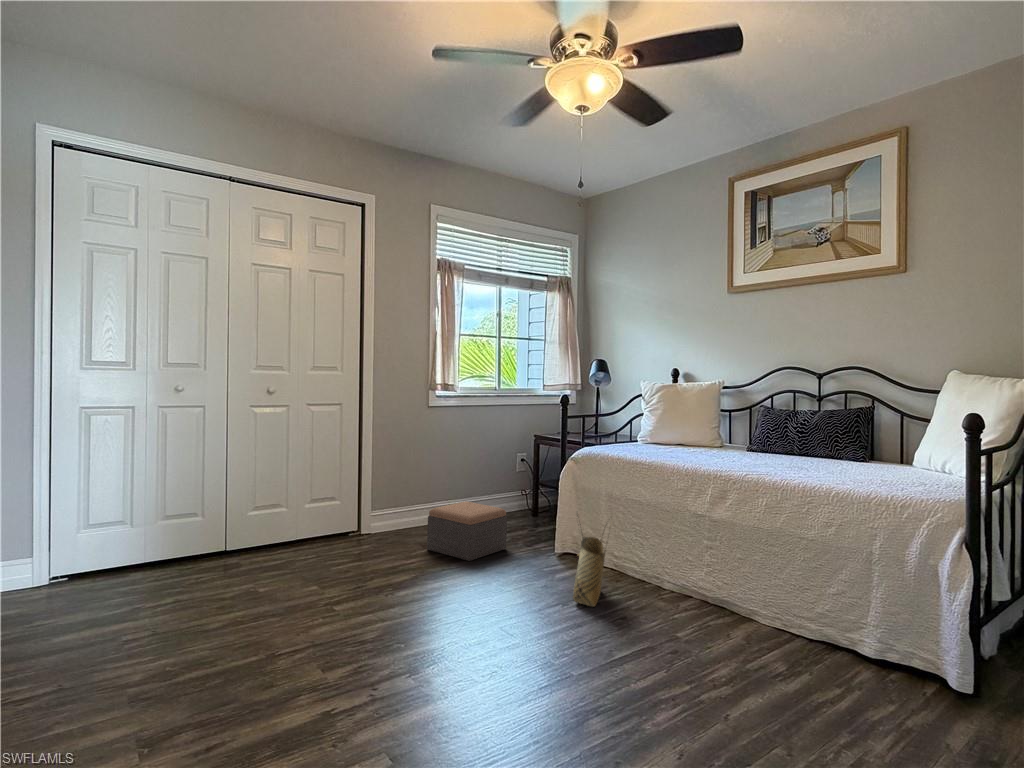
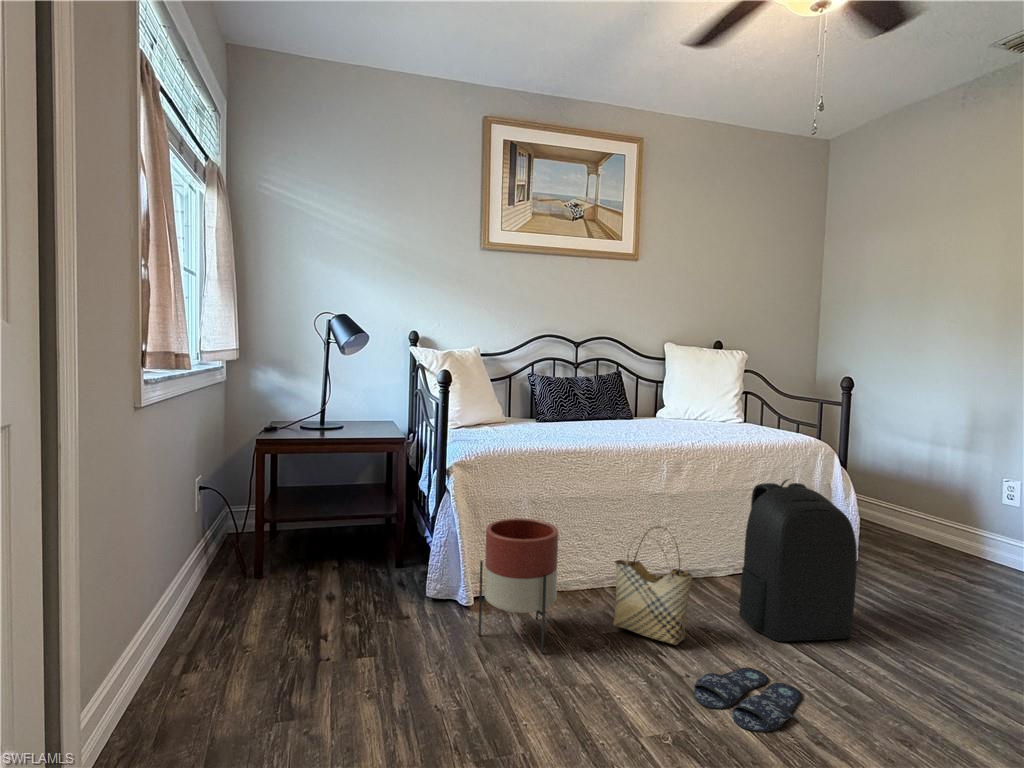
planter: none [517,489,569,573] -> present [478,518,558,654]
footstool: present [427,501,507,561] -> none [325,579,465,722]
backpack: none [637,501,751,674] -> present [739,479,857,641]
slippers: none [489,606,573,643] -> present [694,668,802,732]

